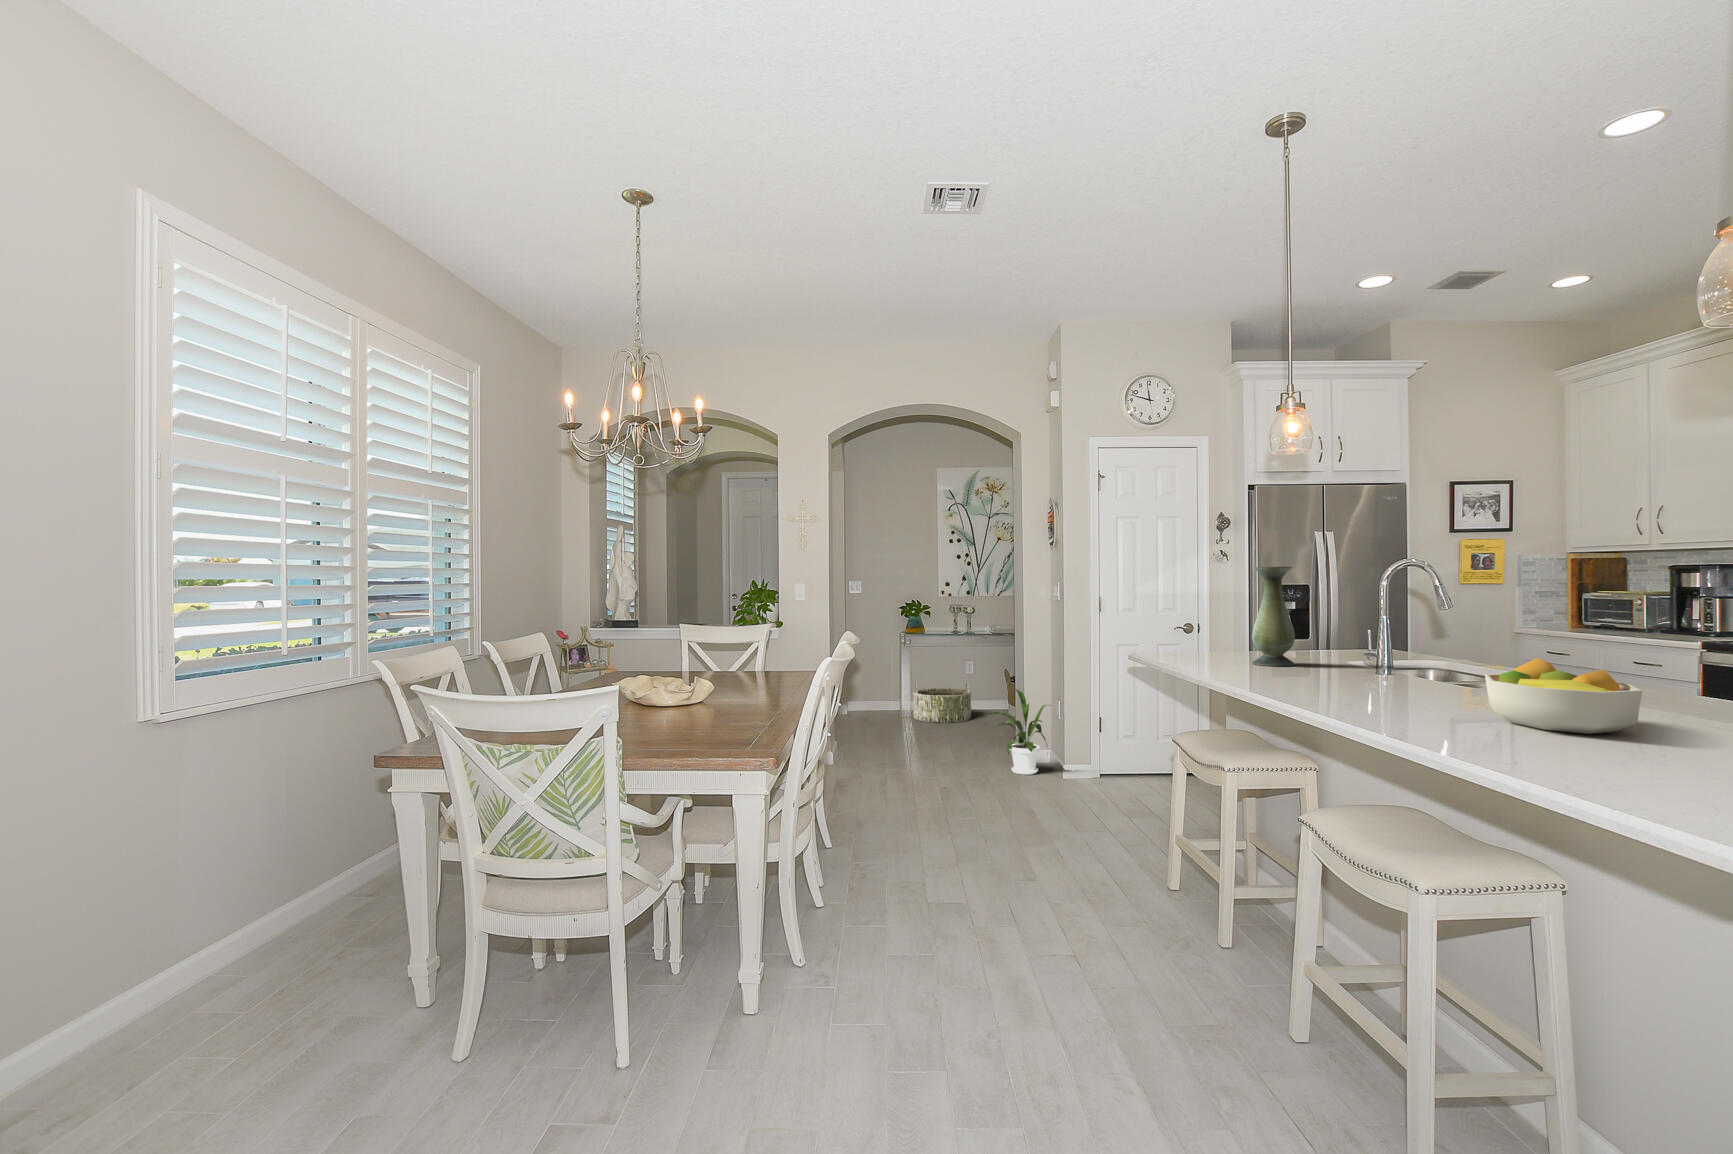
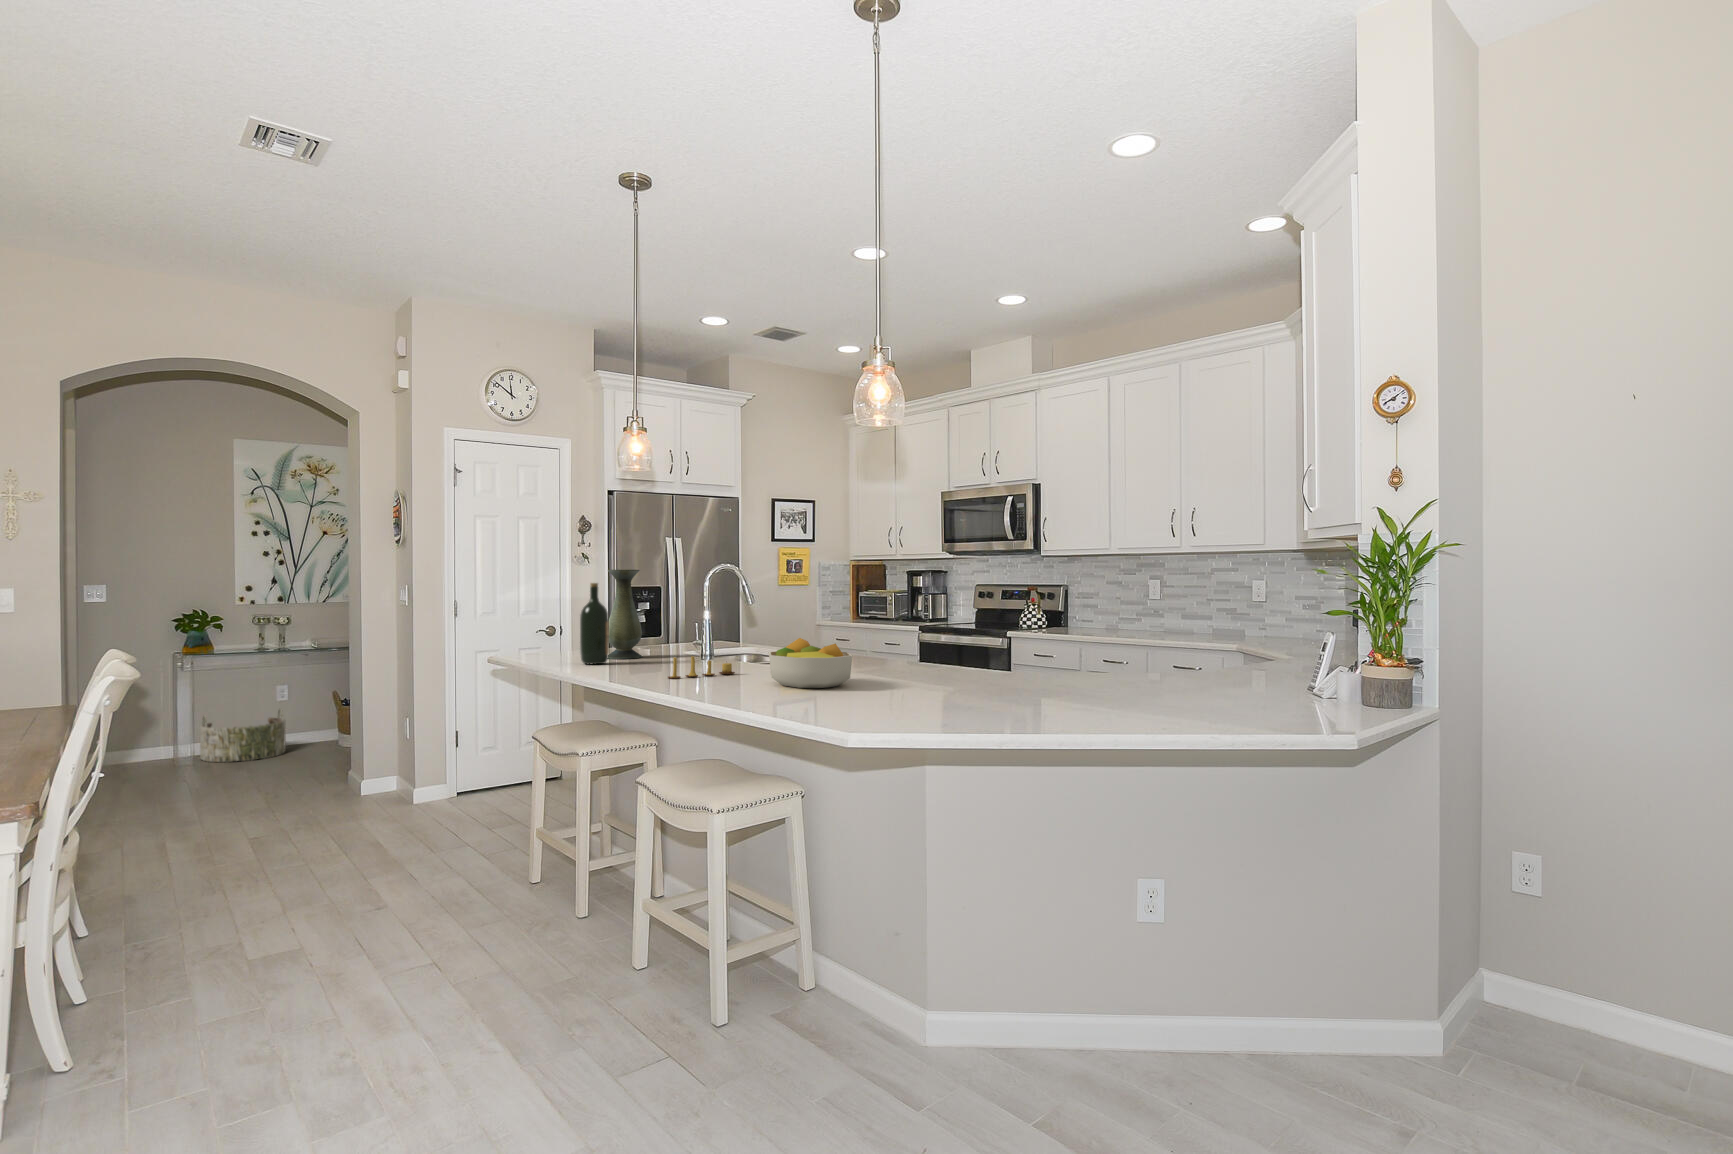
wine bottle: none [1223,582,1256,671] -> present [580,583,609,664]
candle: none [1333,669,1428,698] -> present [668,656,735,678]
house plant: present [985,689,1047,775] -> none [309,708,398,804]

